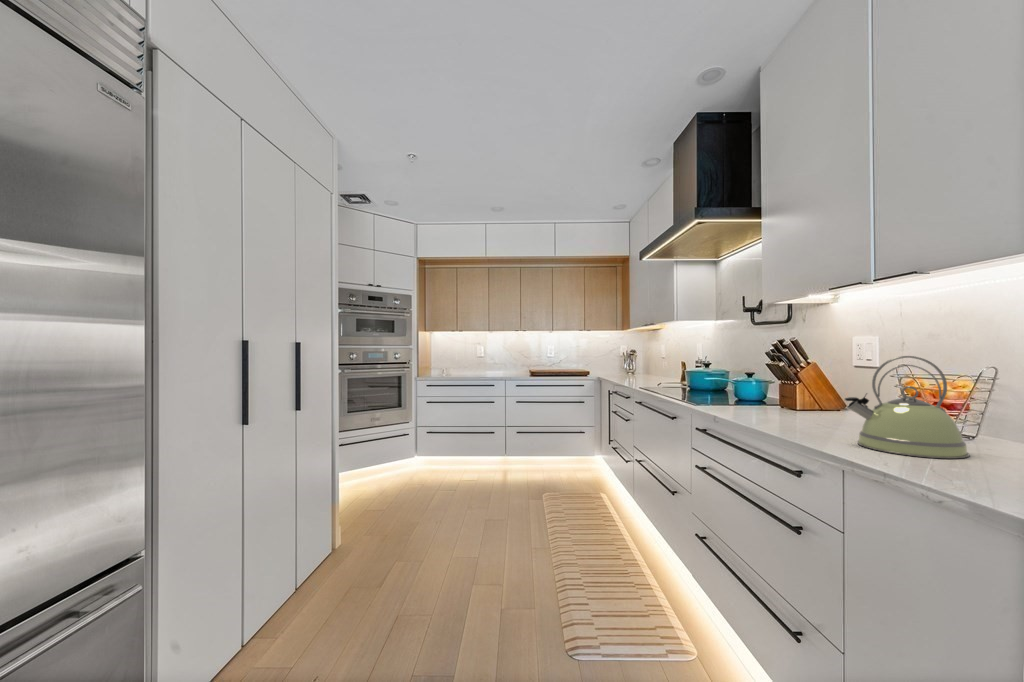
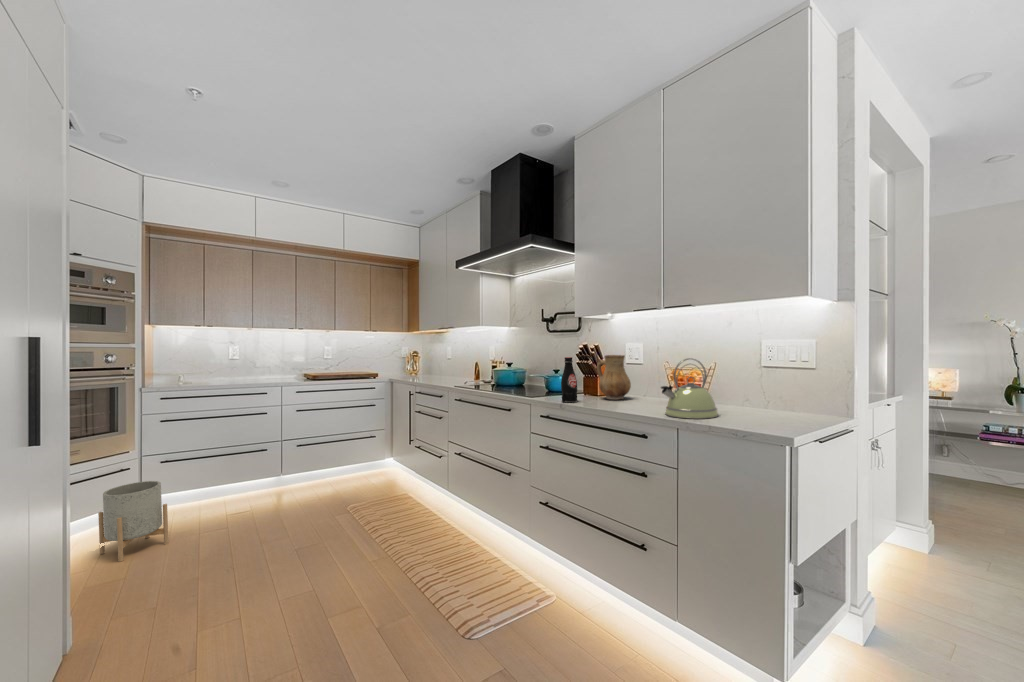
bottle: none [727,354,754,413] -> present [561,357,577,402]
ceramic pitcher: none [790,354,844,417] -> present [597,355,631,400]
planter: none [372,437,409,493] -> present [98,481,169,562]

